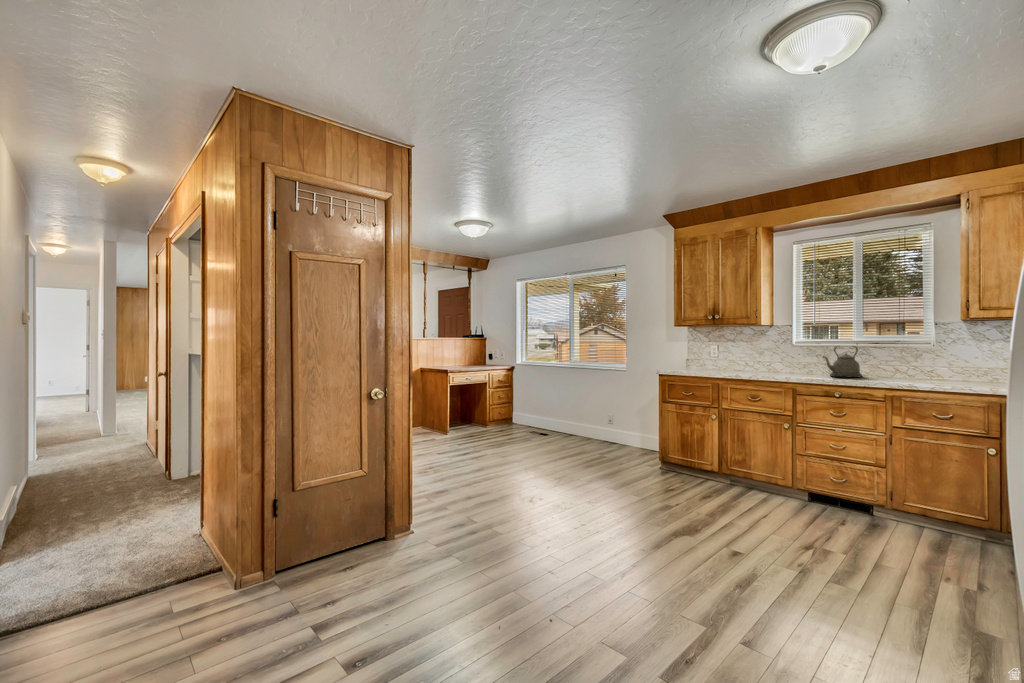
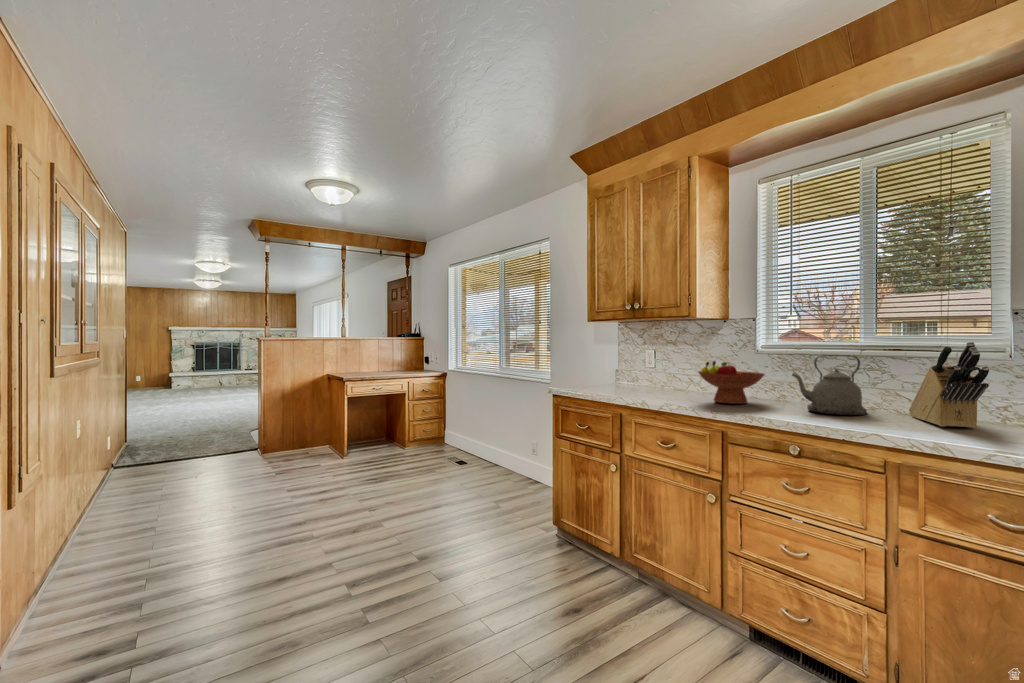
knife block: none [884,338,927,380] -> present [909,342,989,428]
fruit bowl: none [760,350,802,375] -> present [698,361,765,404]

